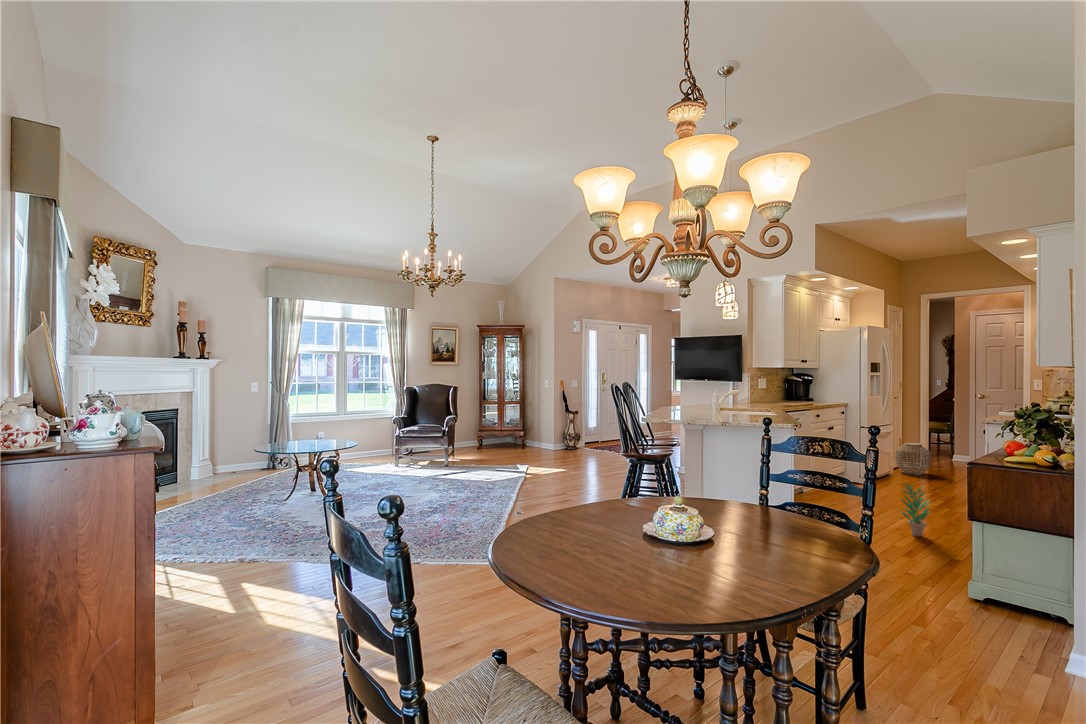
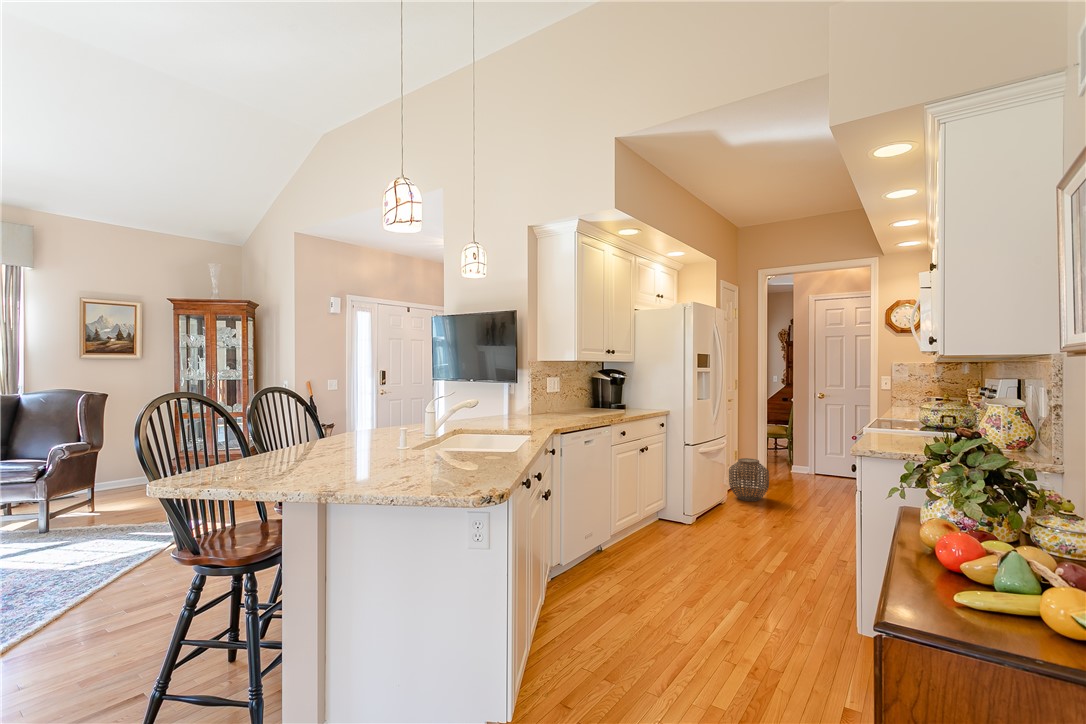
potted plant: present [900,483,931,536] -> none [719,565,772,665]

